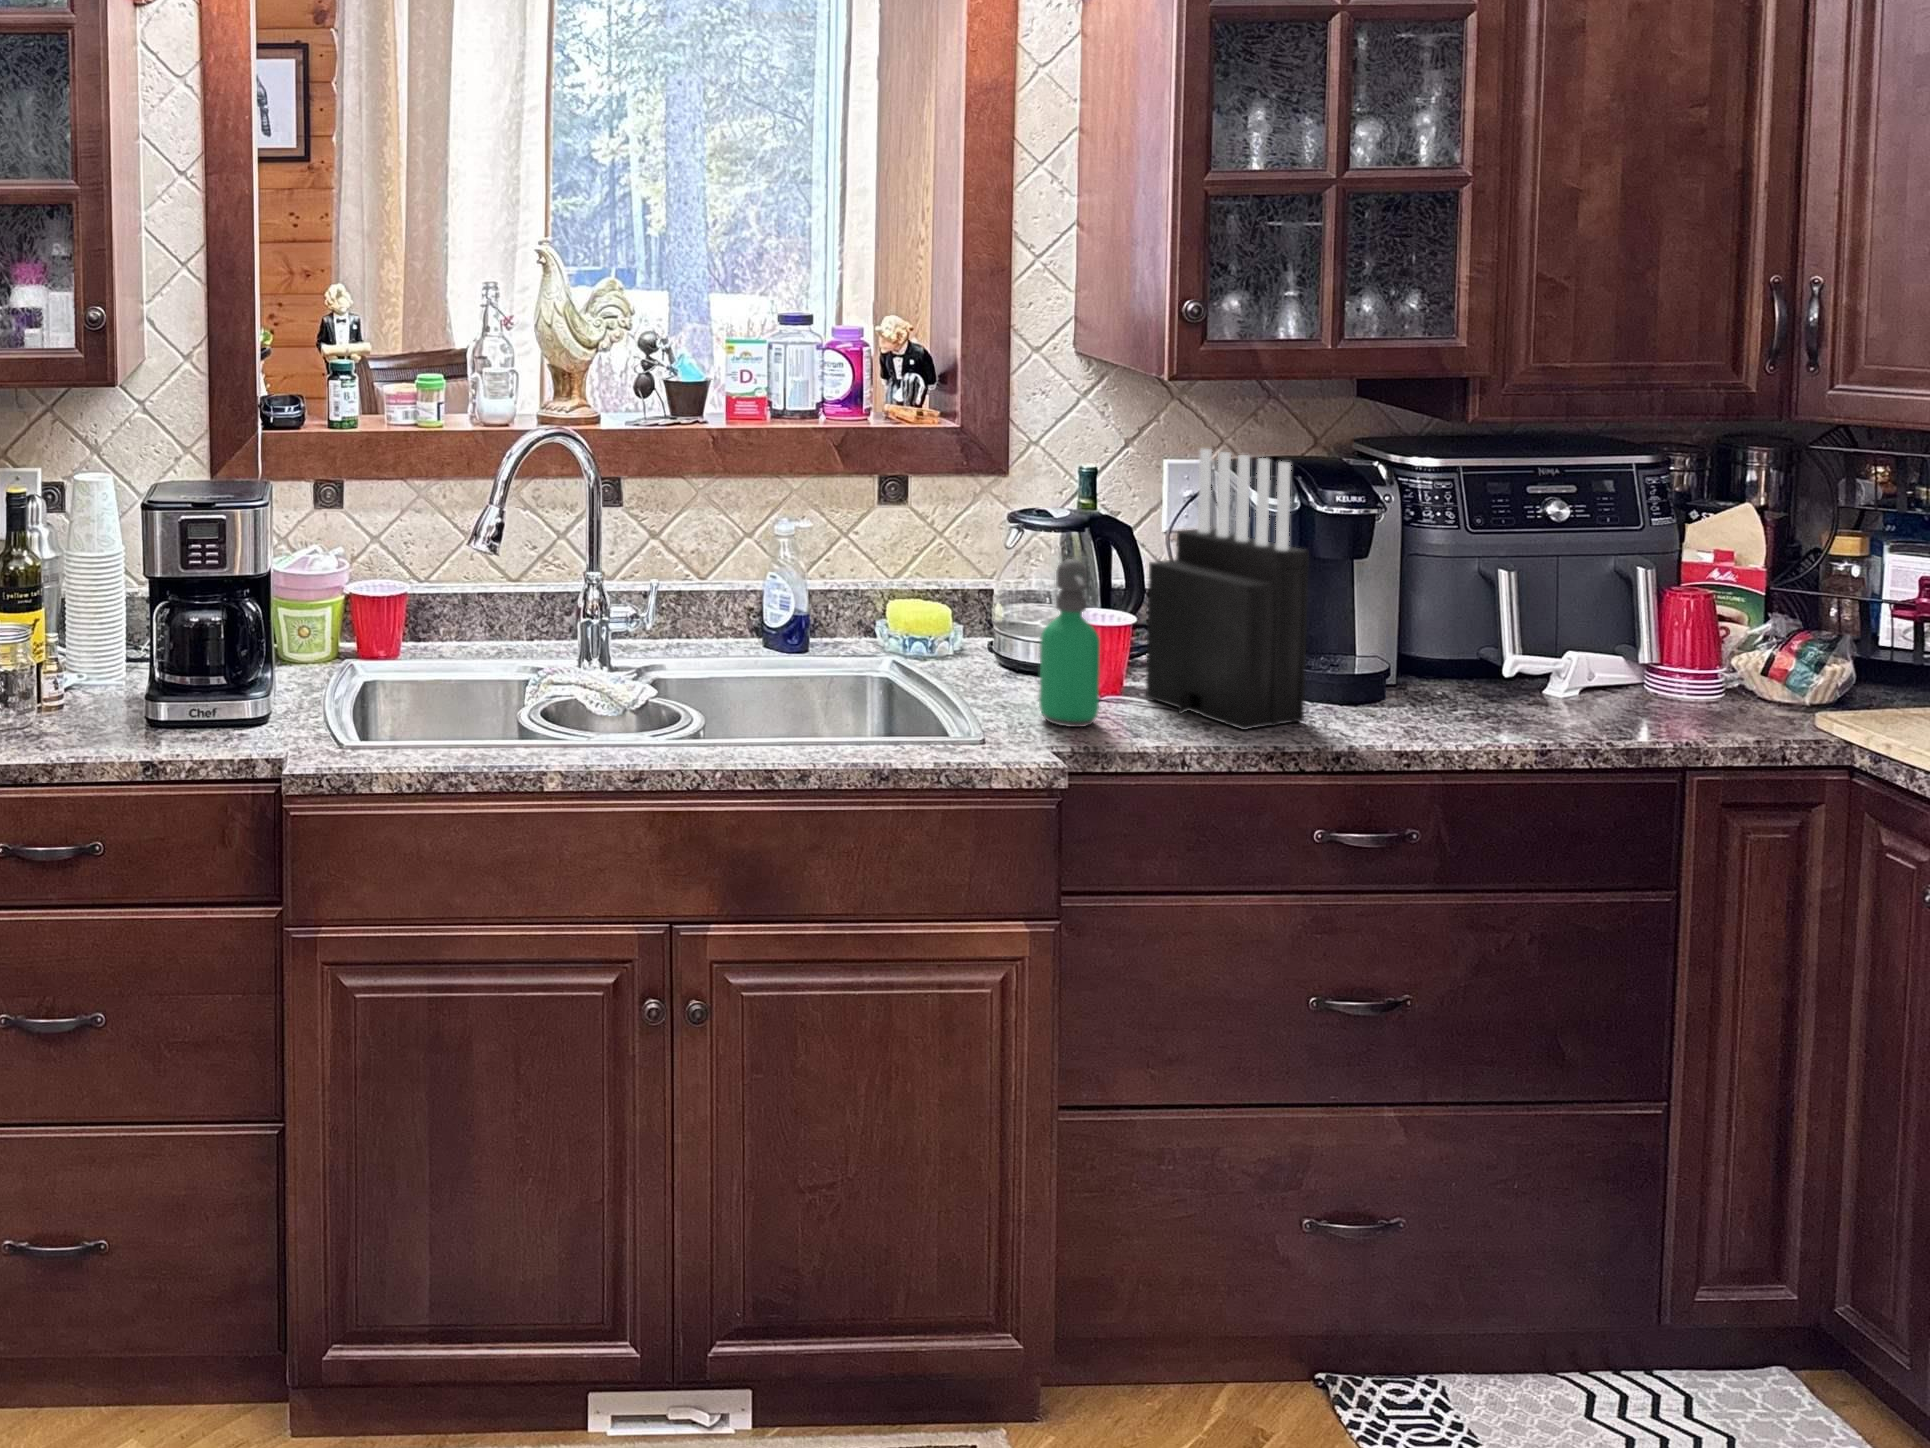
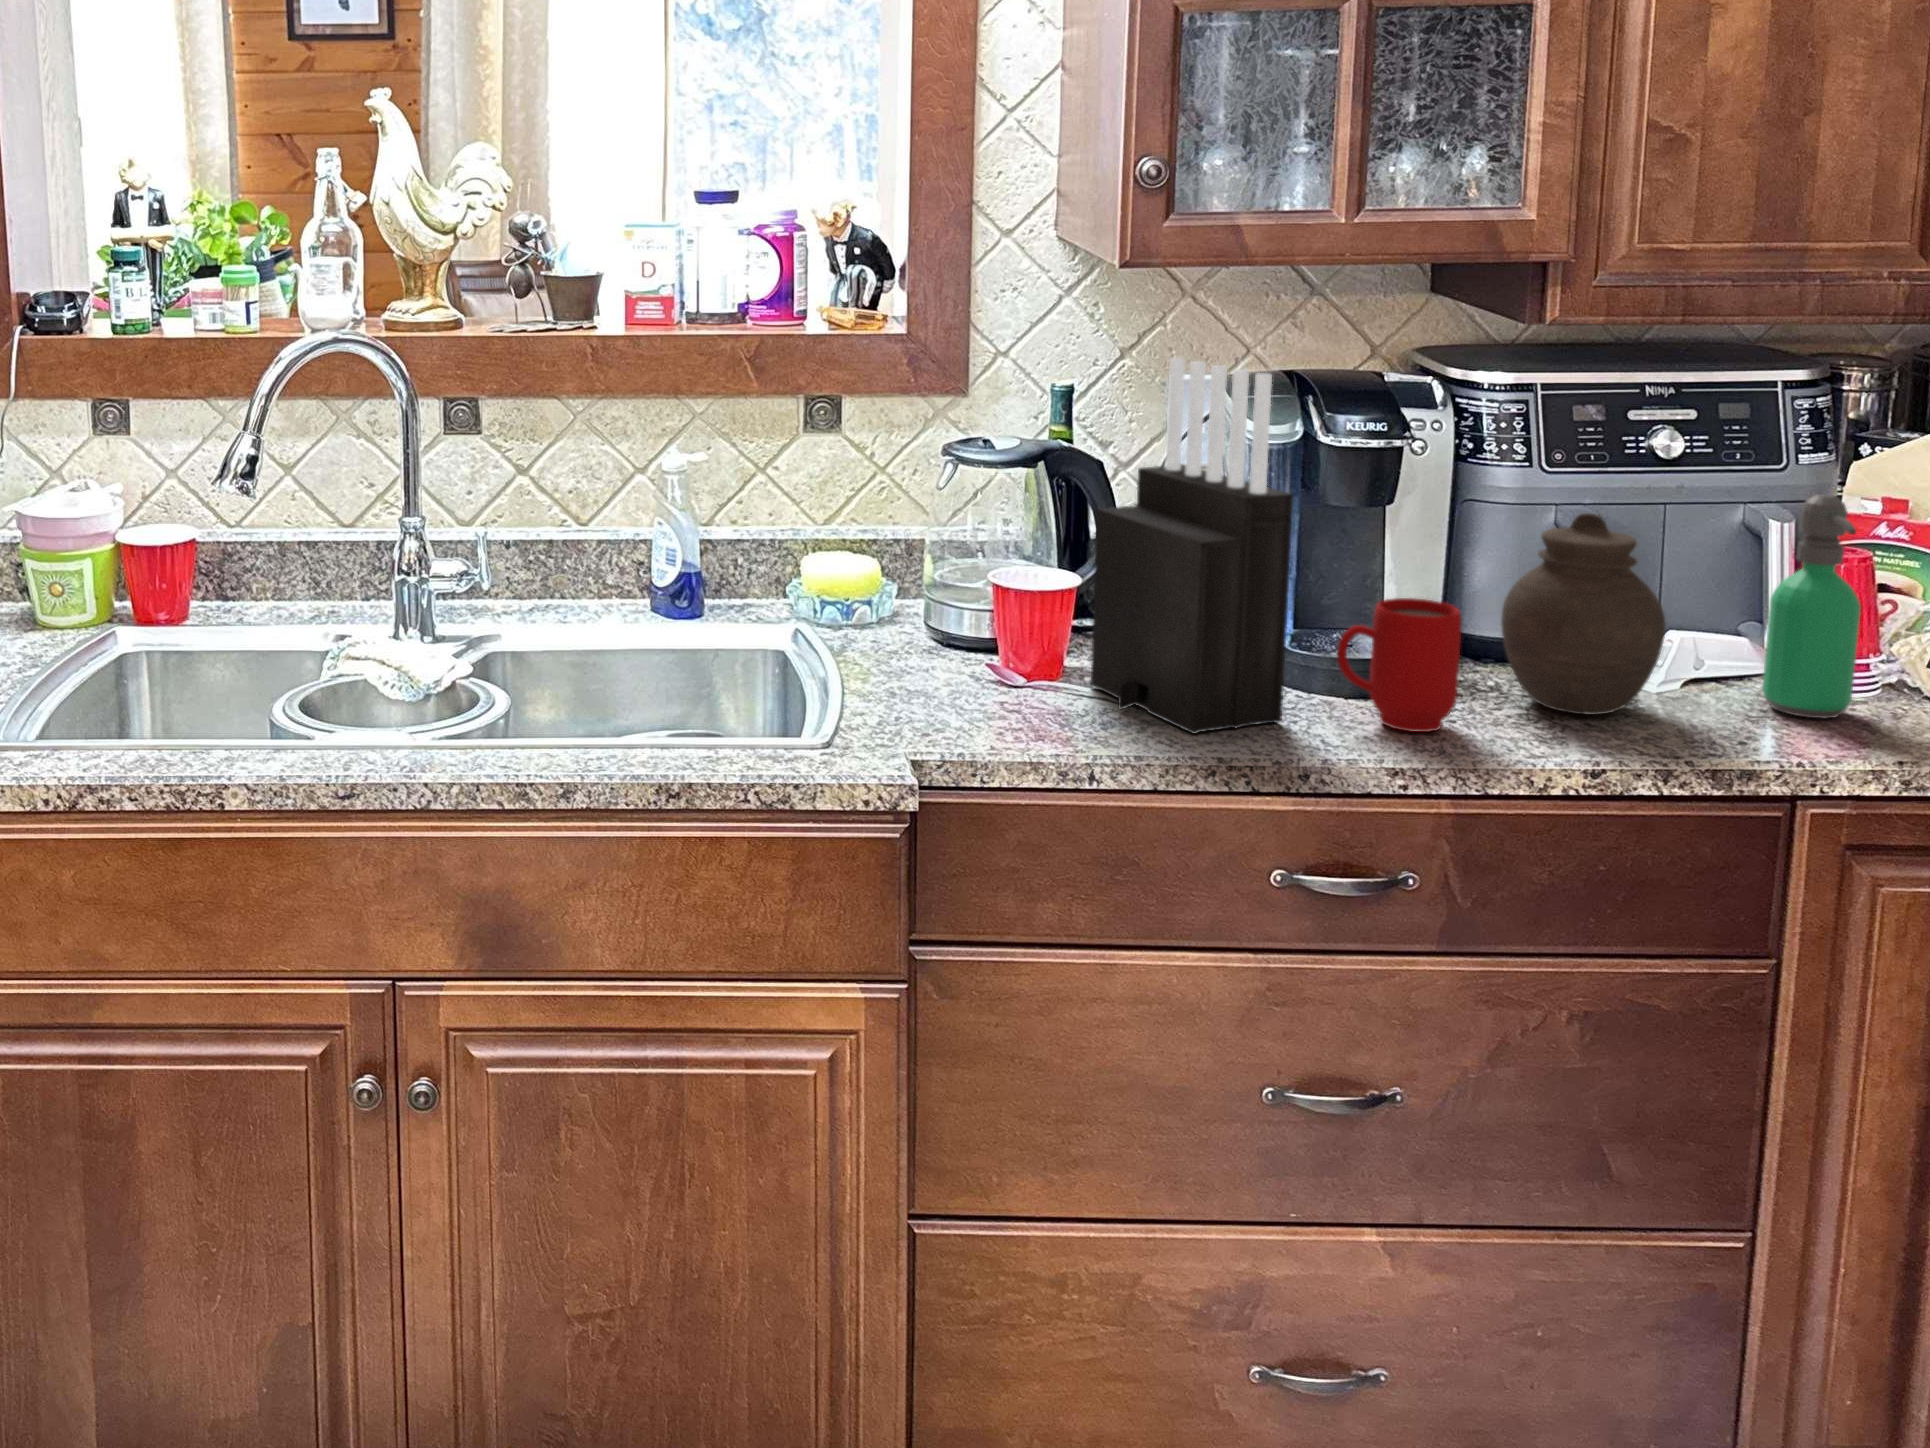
soap dispenser: present [1039,559,1100,727] -> present [1762,494,1861,718]
jar: none [1453,563,1578,714] -> present [1501,513,1665,715]
mug: none [1343,627,1435,727] -> present [1337,598,1461,732]

